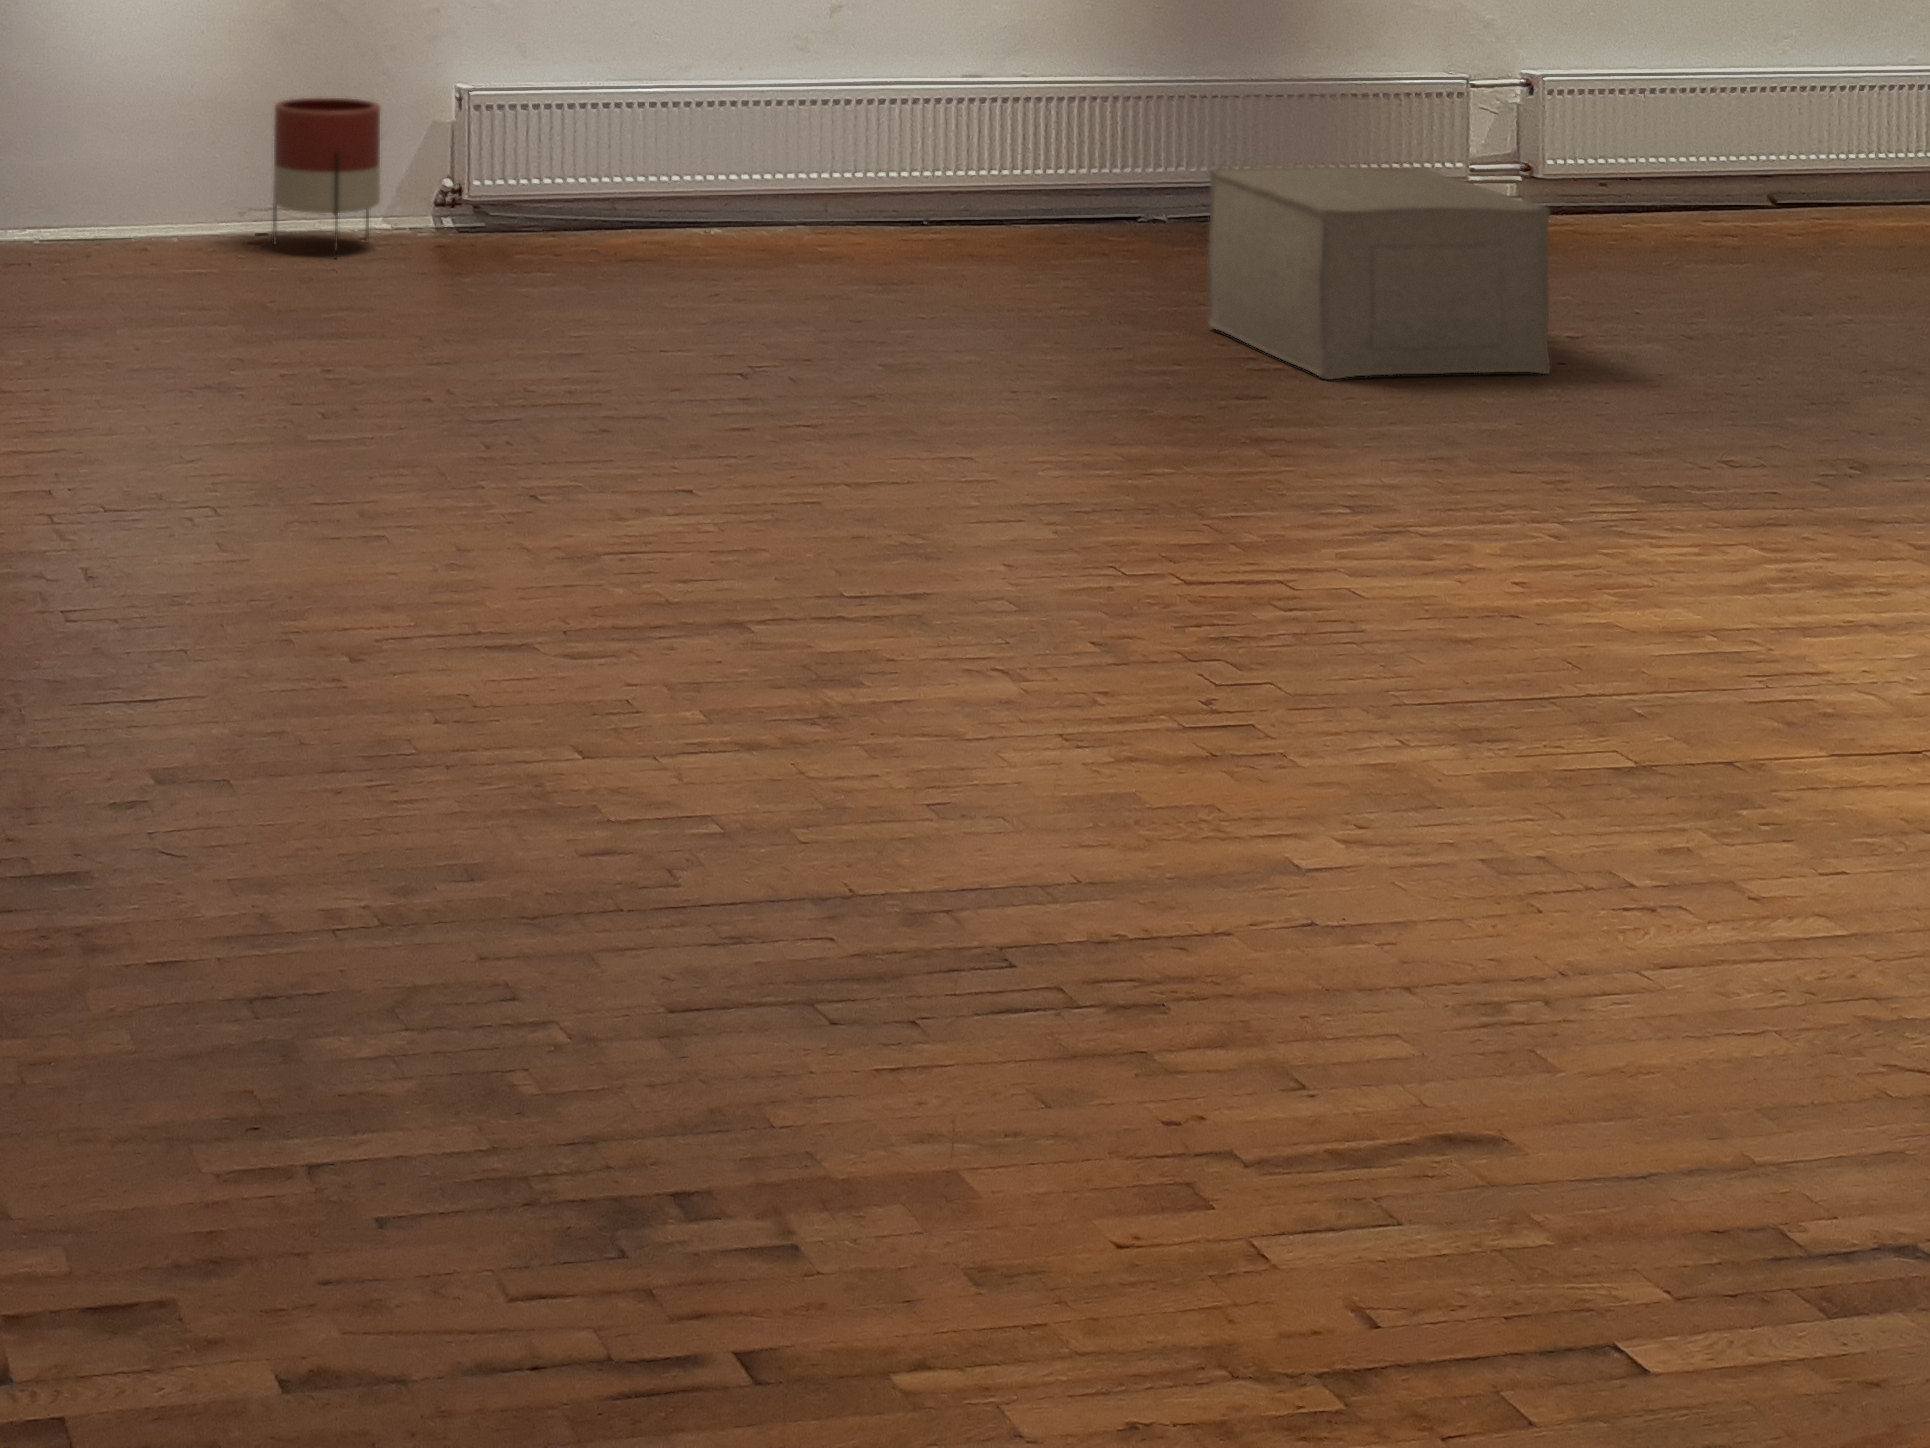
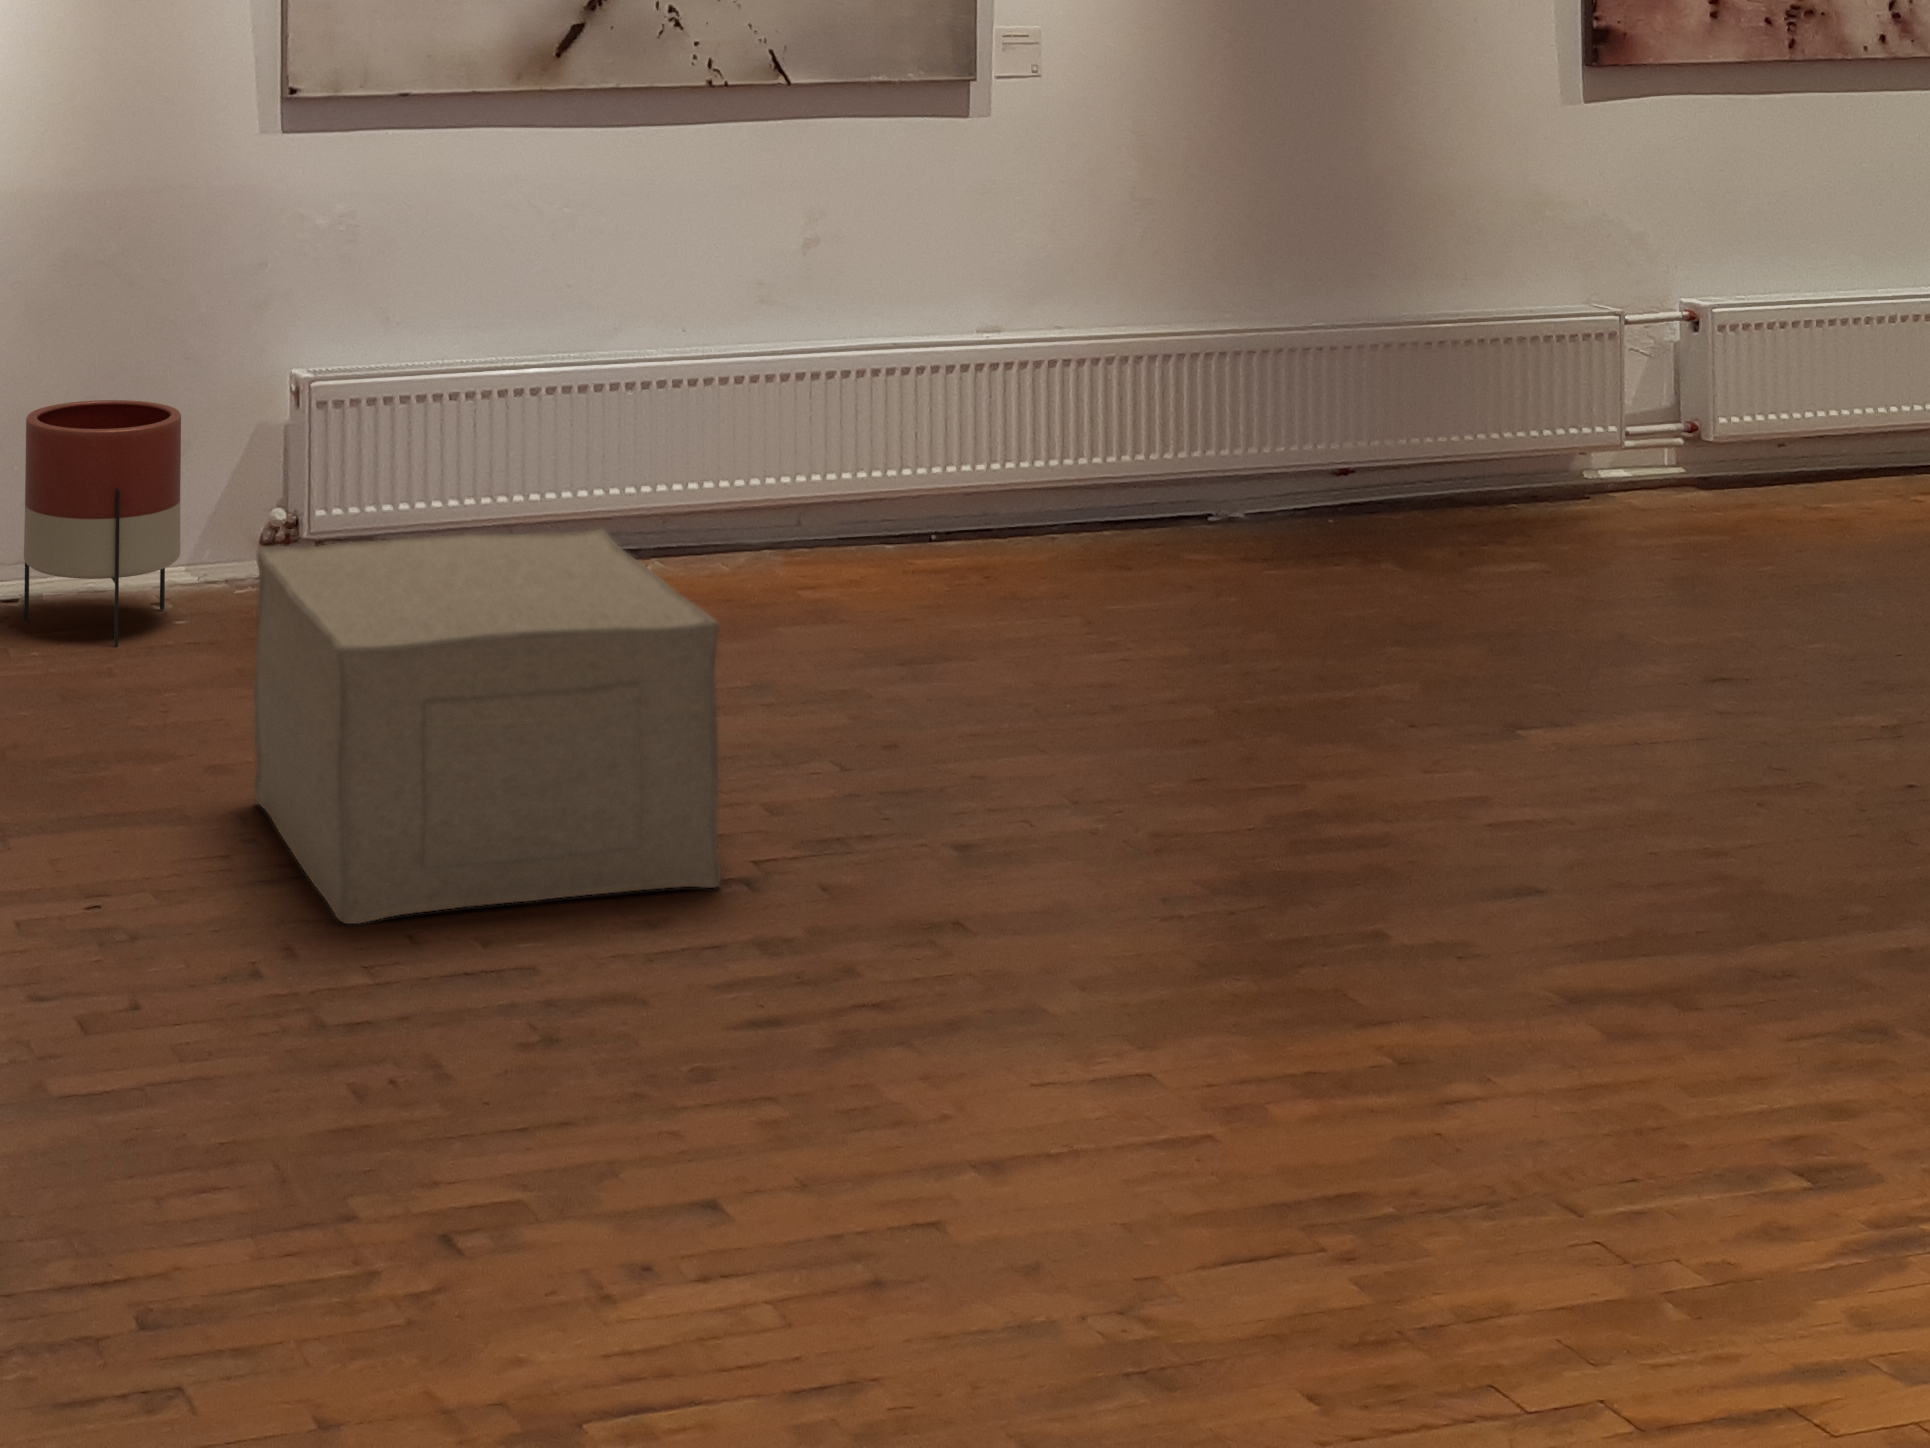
ottoman: present [1207,166,1550,380] -> present [254,529,721,924]

